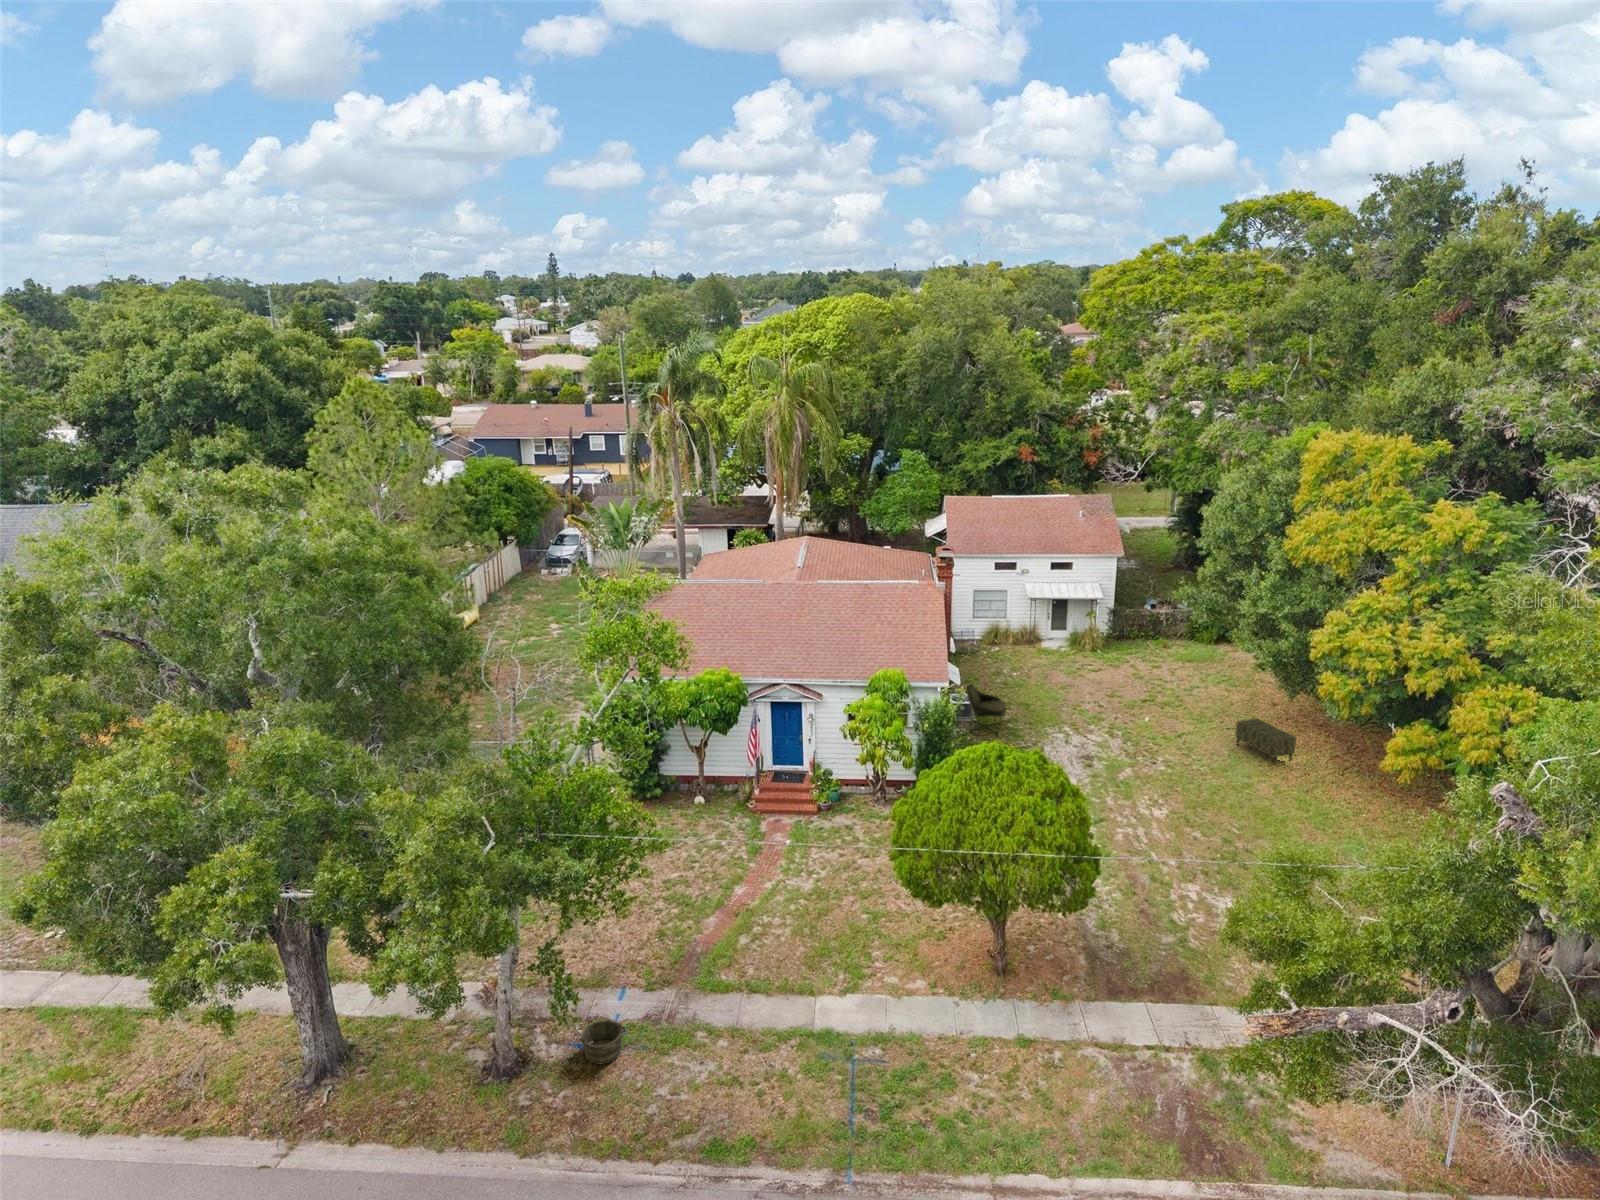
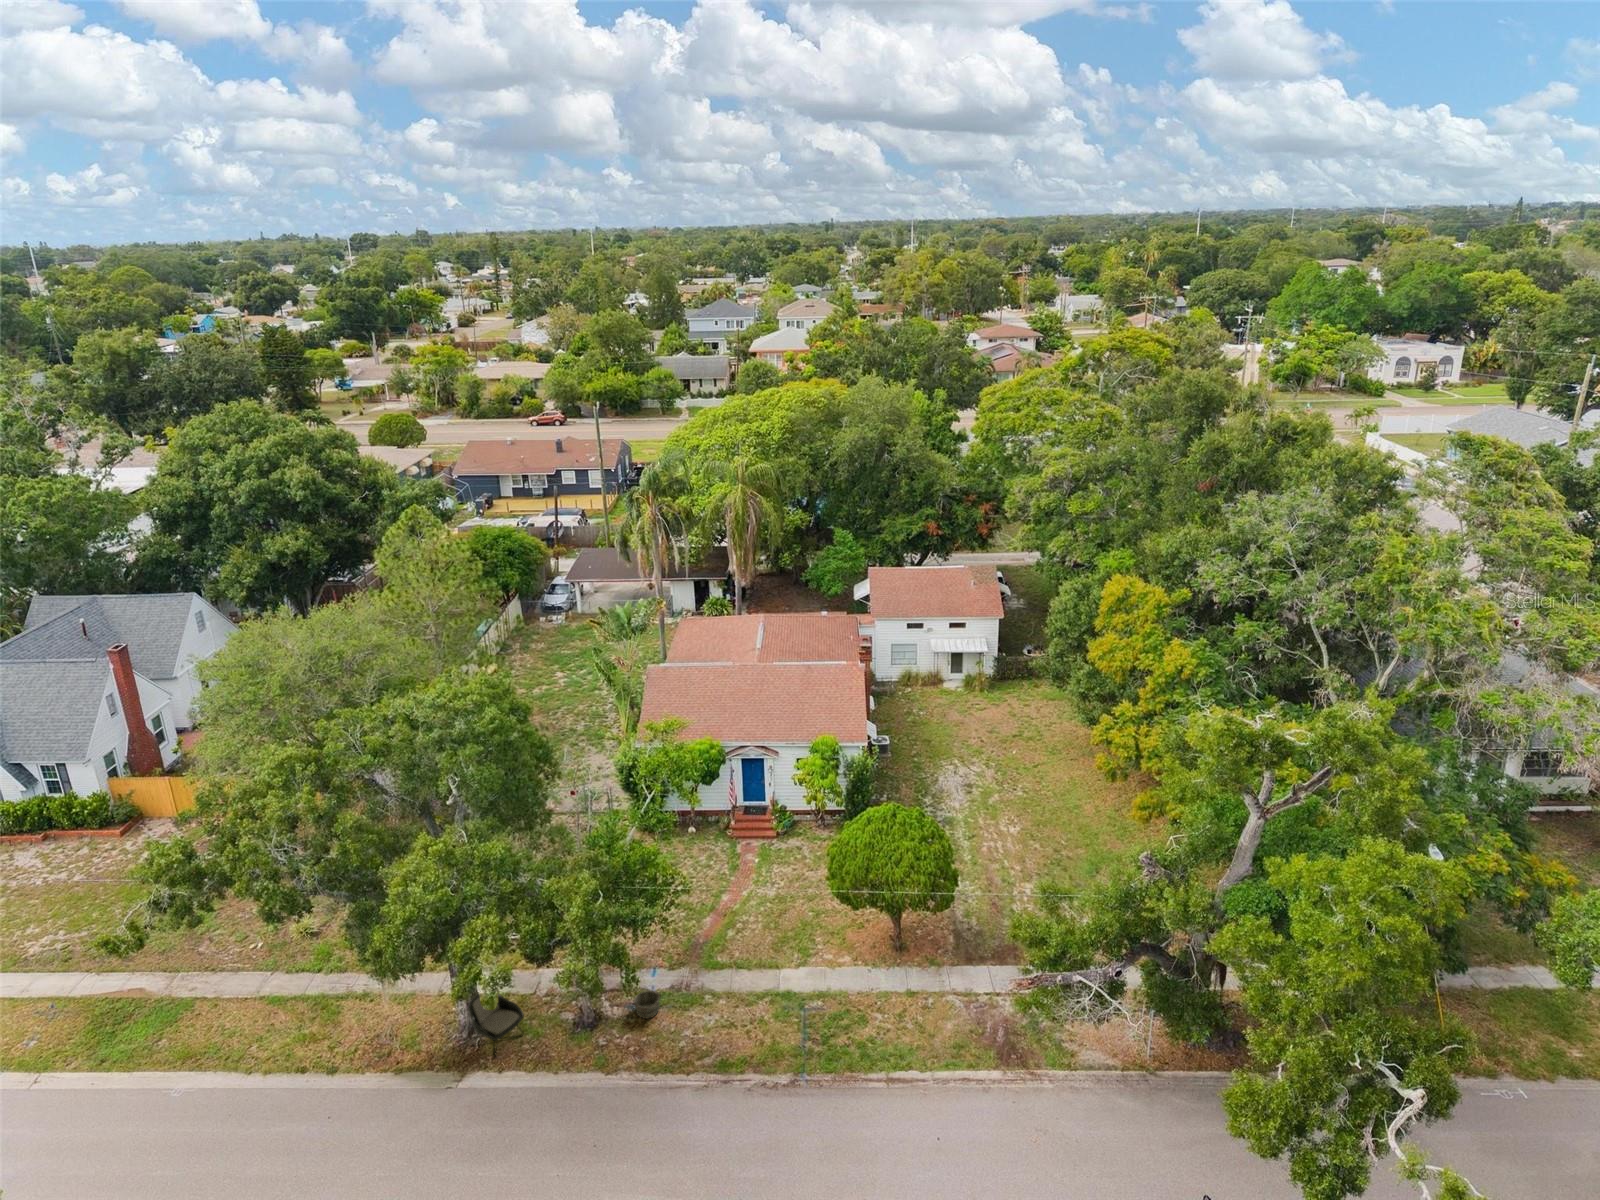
lounge chair: present [966,684,1006,733] -> present [468,994,524,1055]
bench: present [1235,718,1296,764] -> none [1072,754,1112,789]

